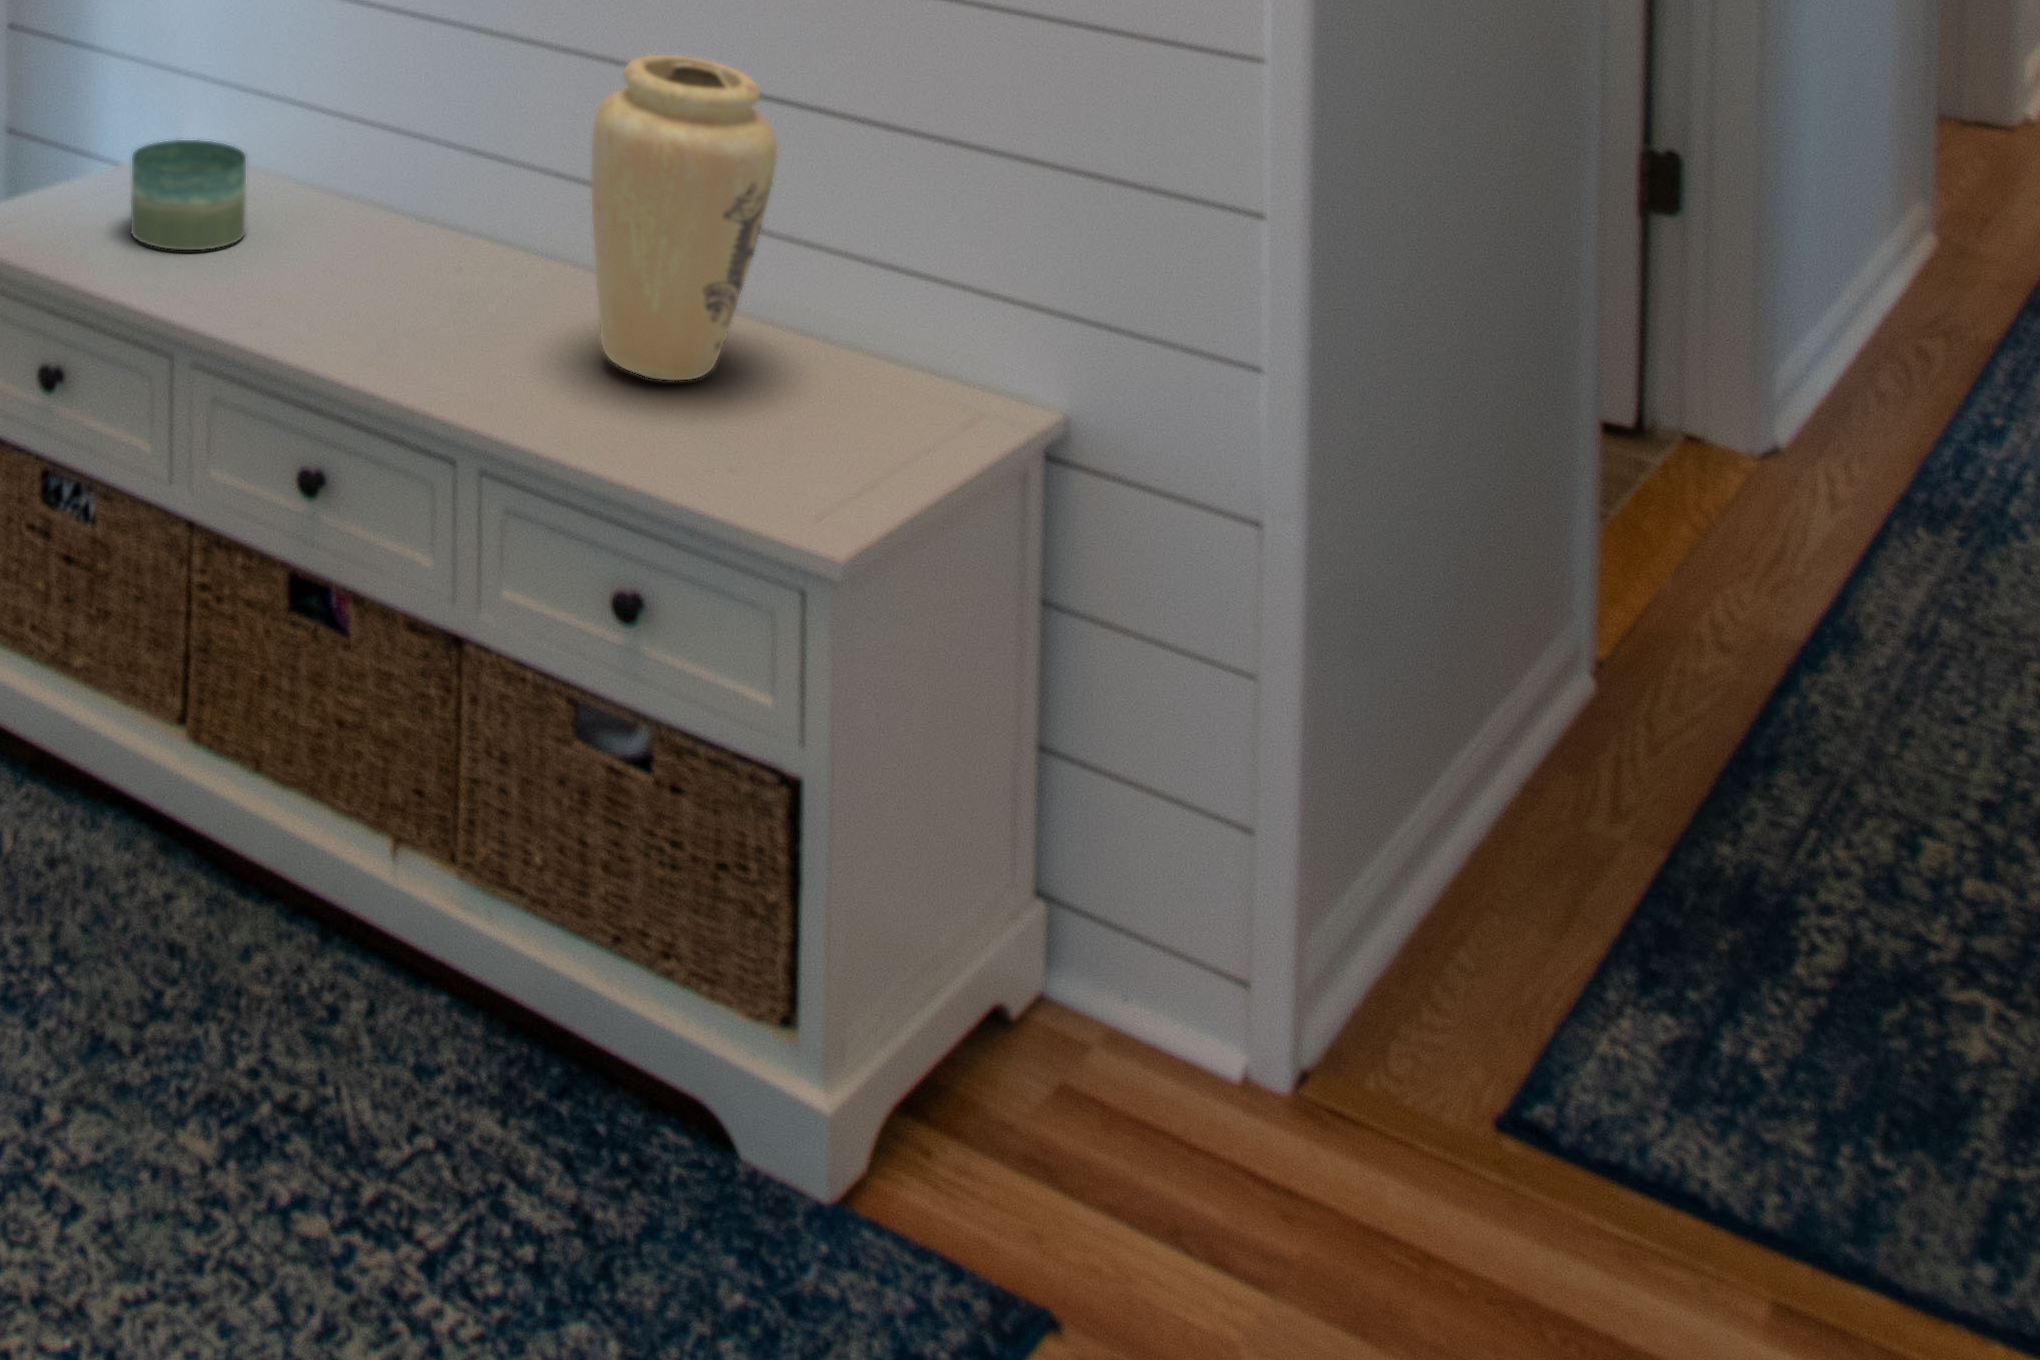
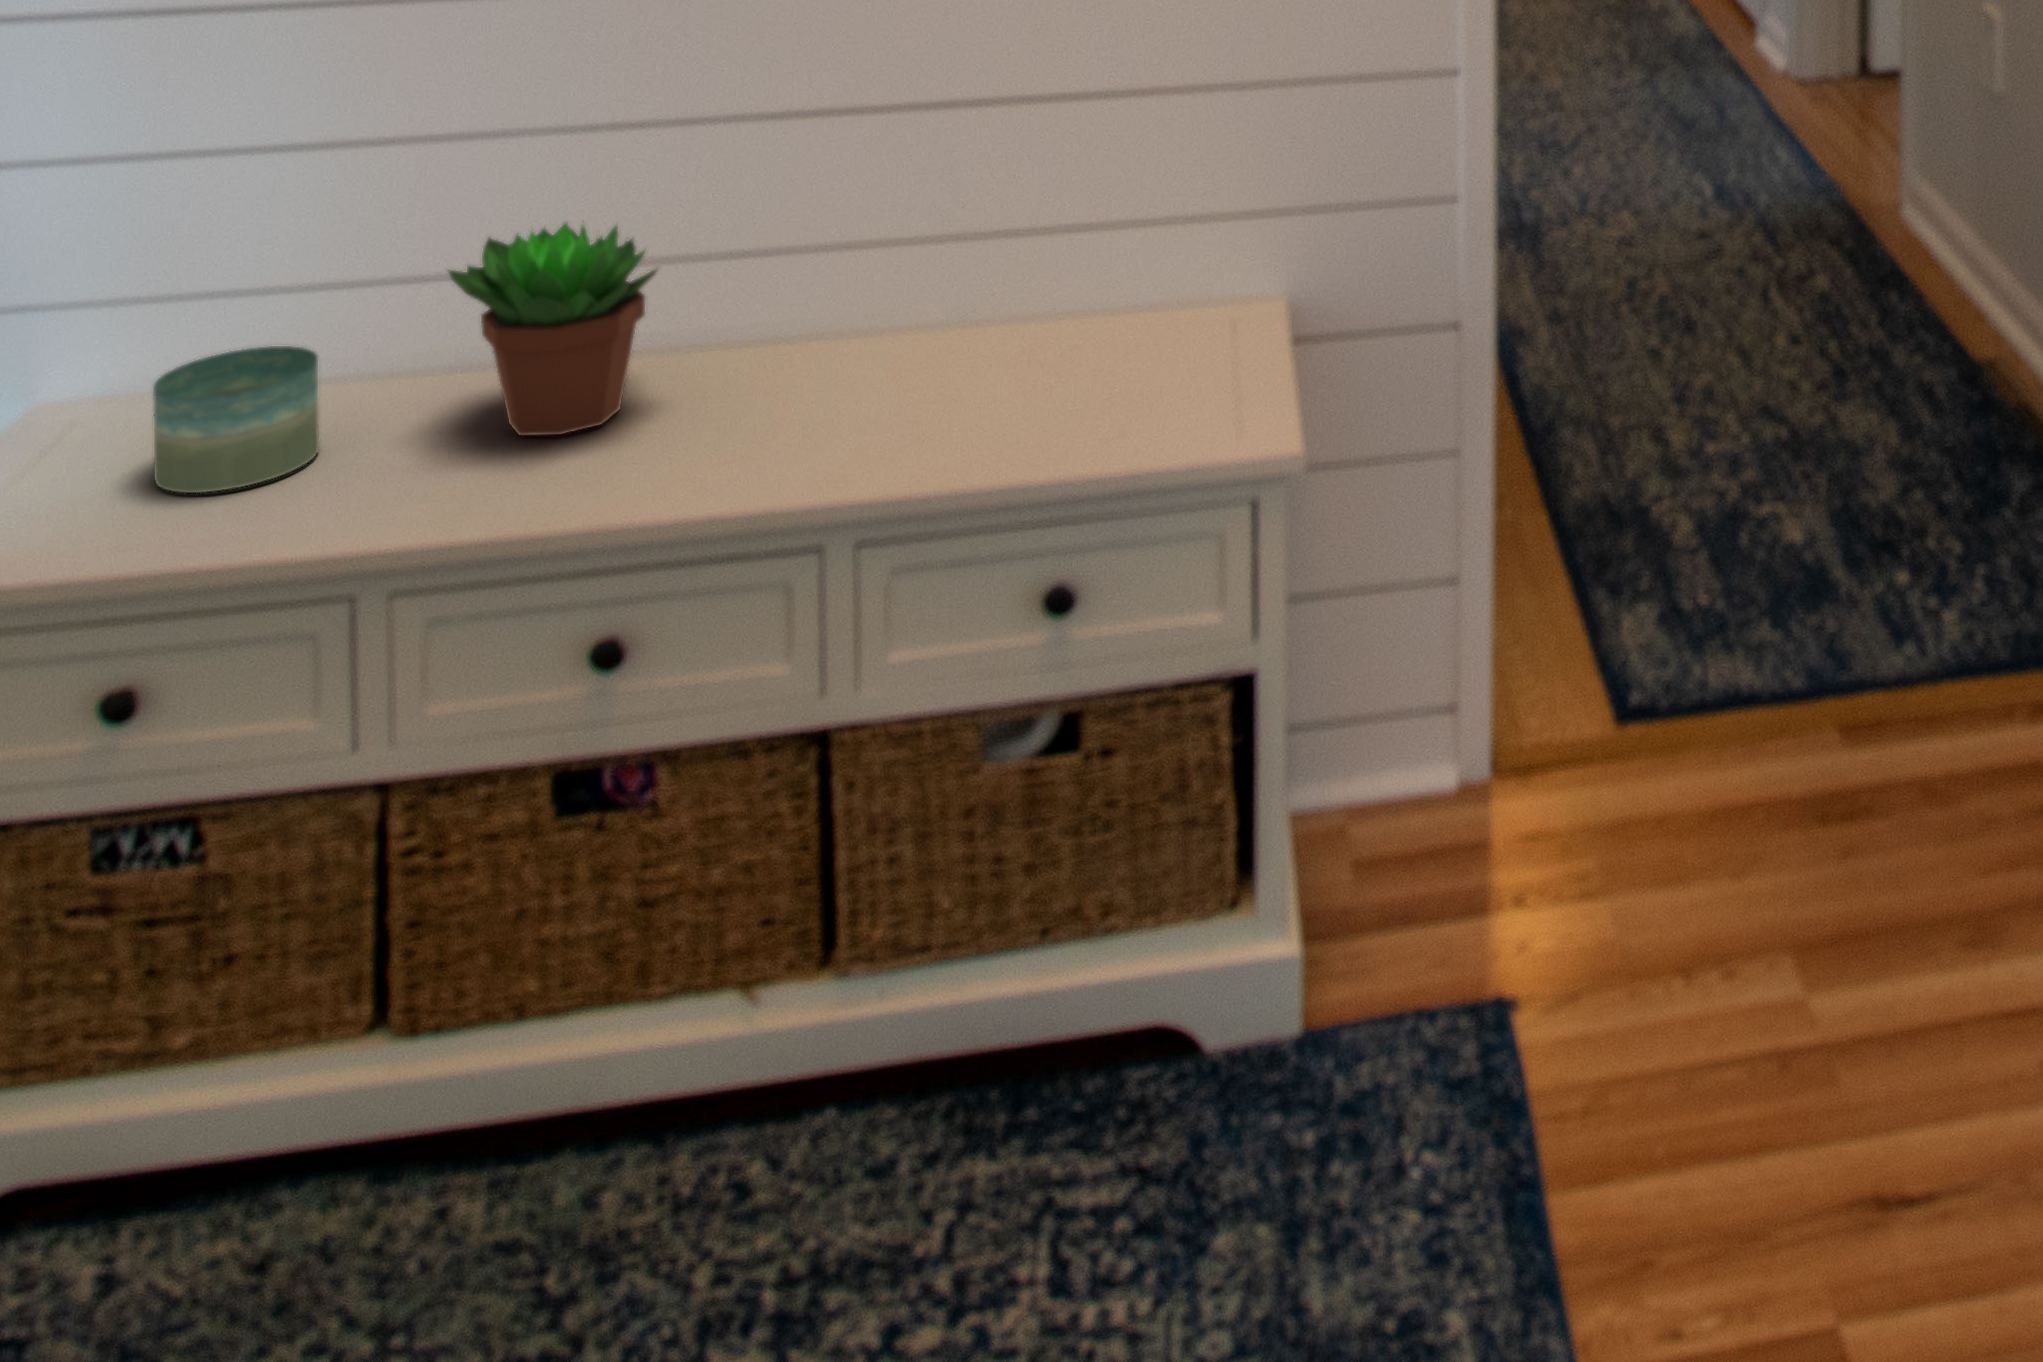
vase: present [591,55,777,381] -> none [857,77,1048,399]
succulent plant: none [309,103,481,295] -> present [449,223,657,436]

